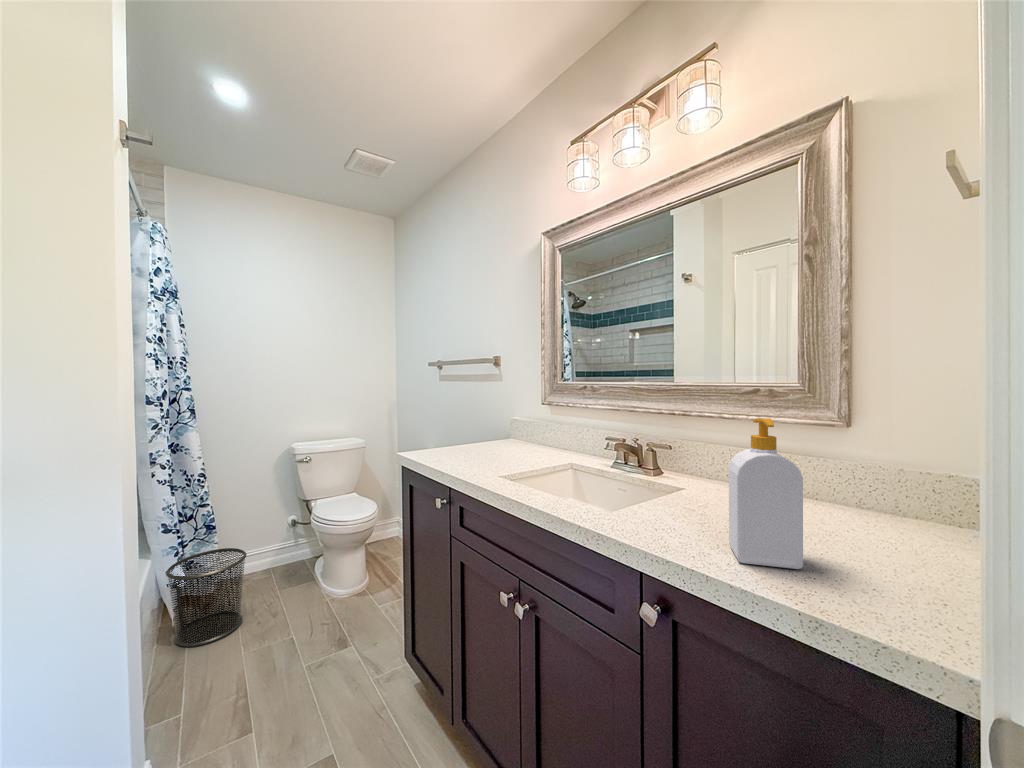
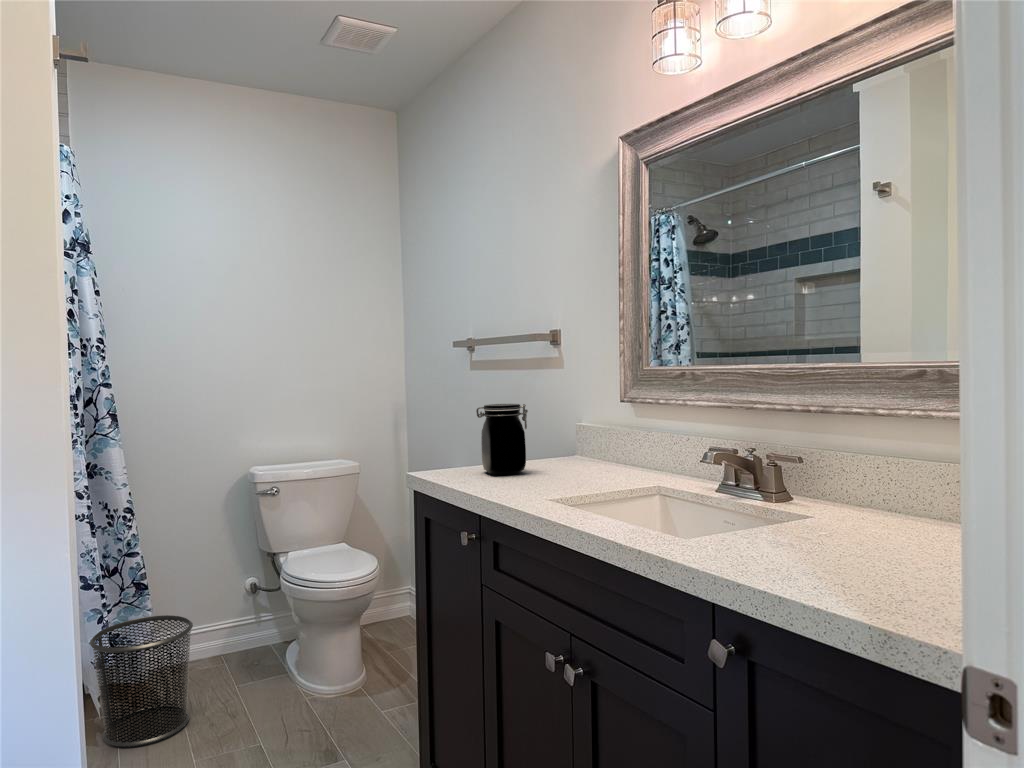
jar: none [447,406,482,454] -> present [476,404,528,475]
soap bottle: present [729,418,803,569] -> none [830,407,911,592]

